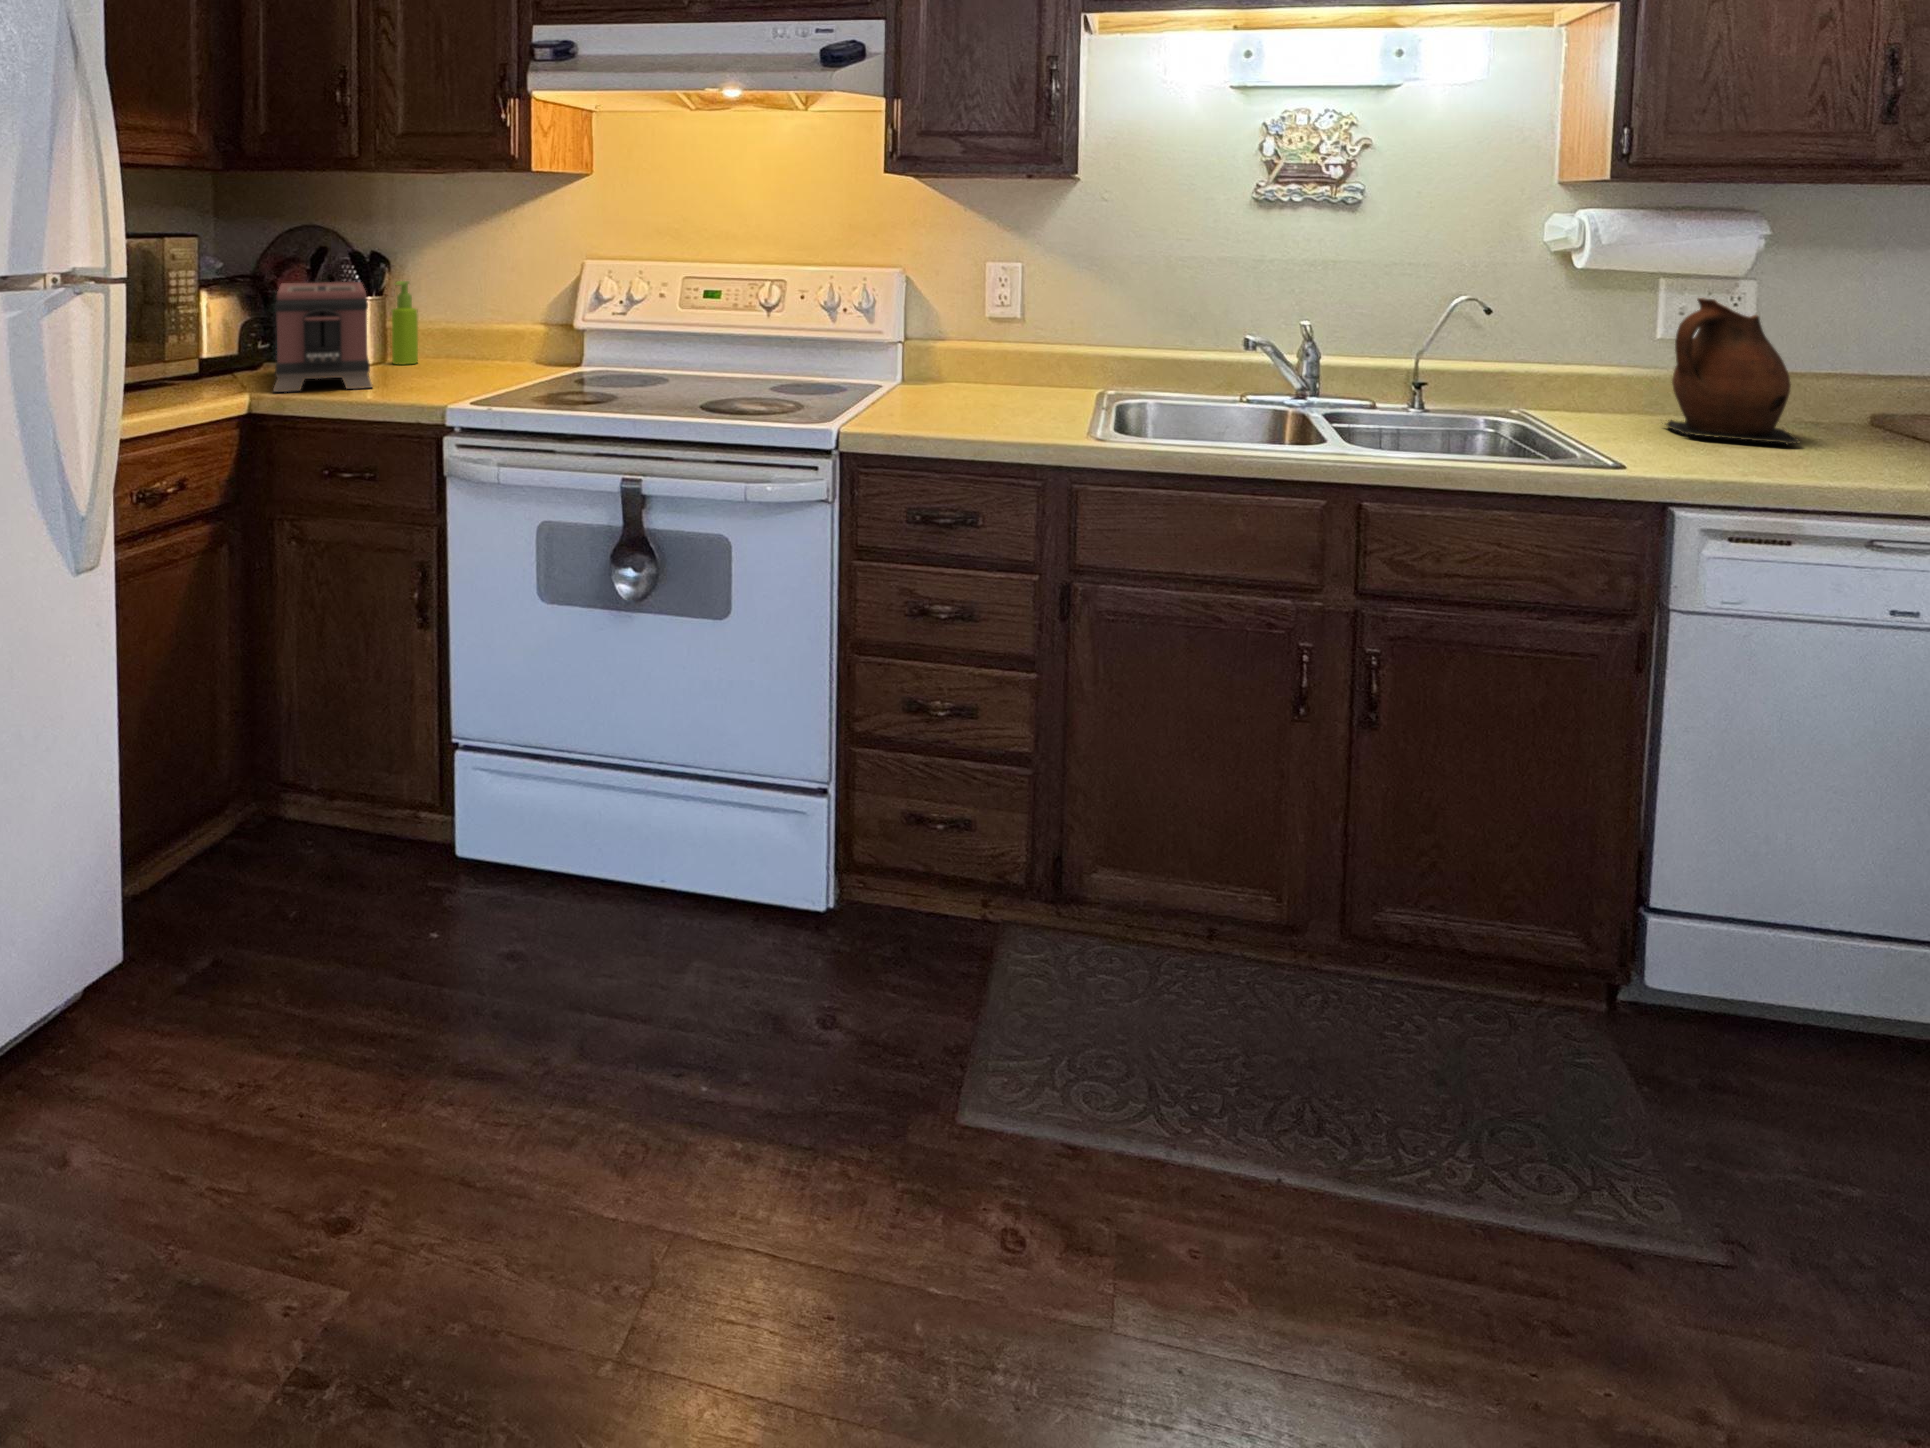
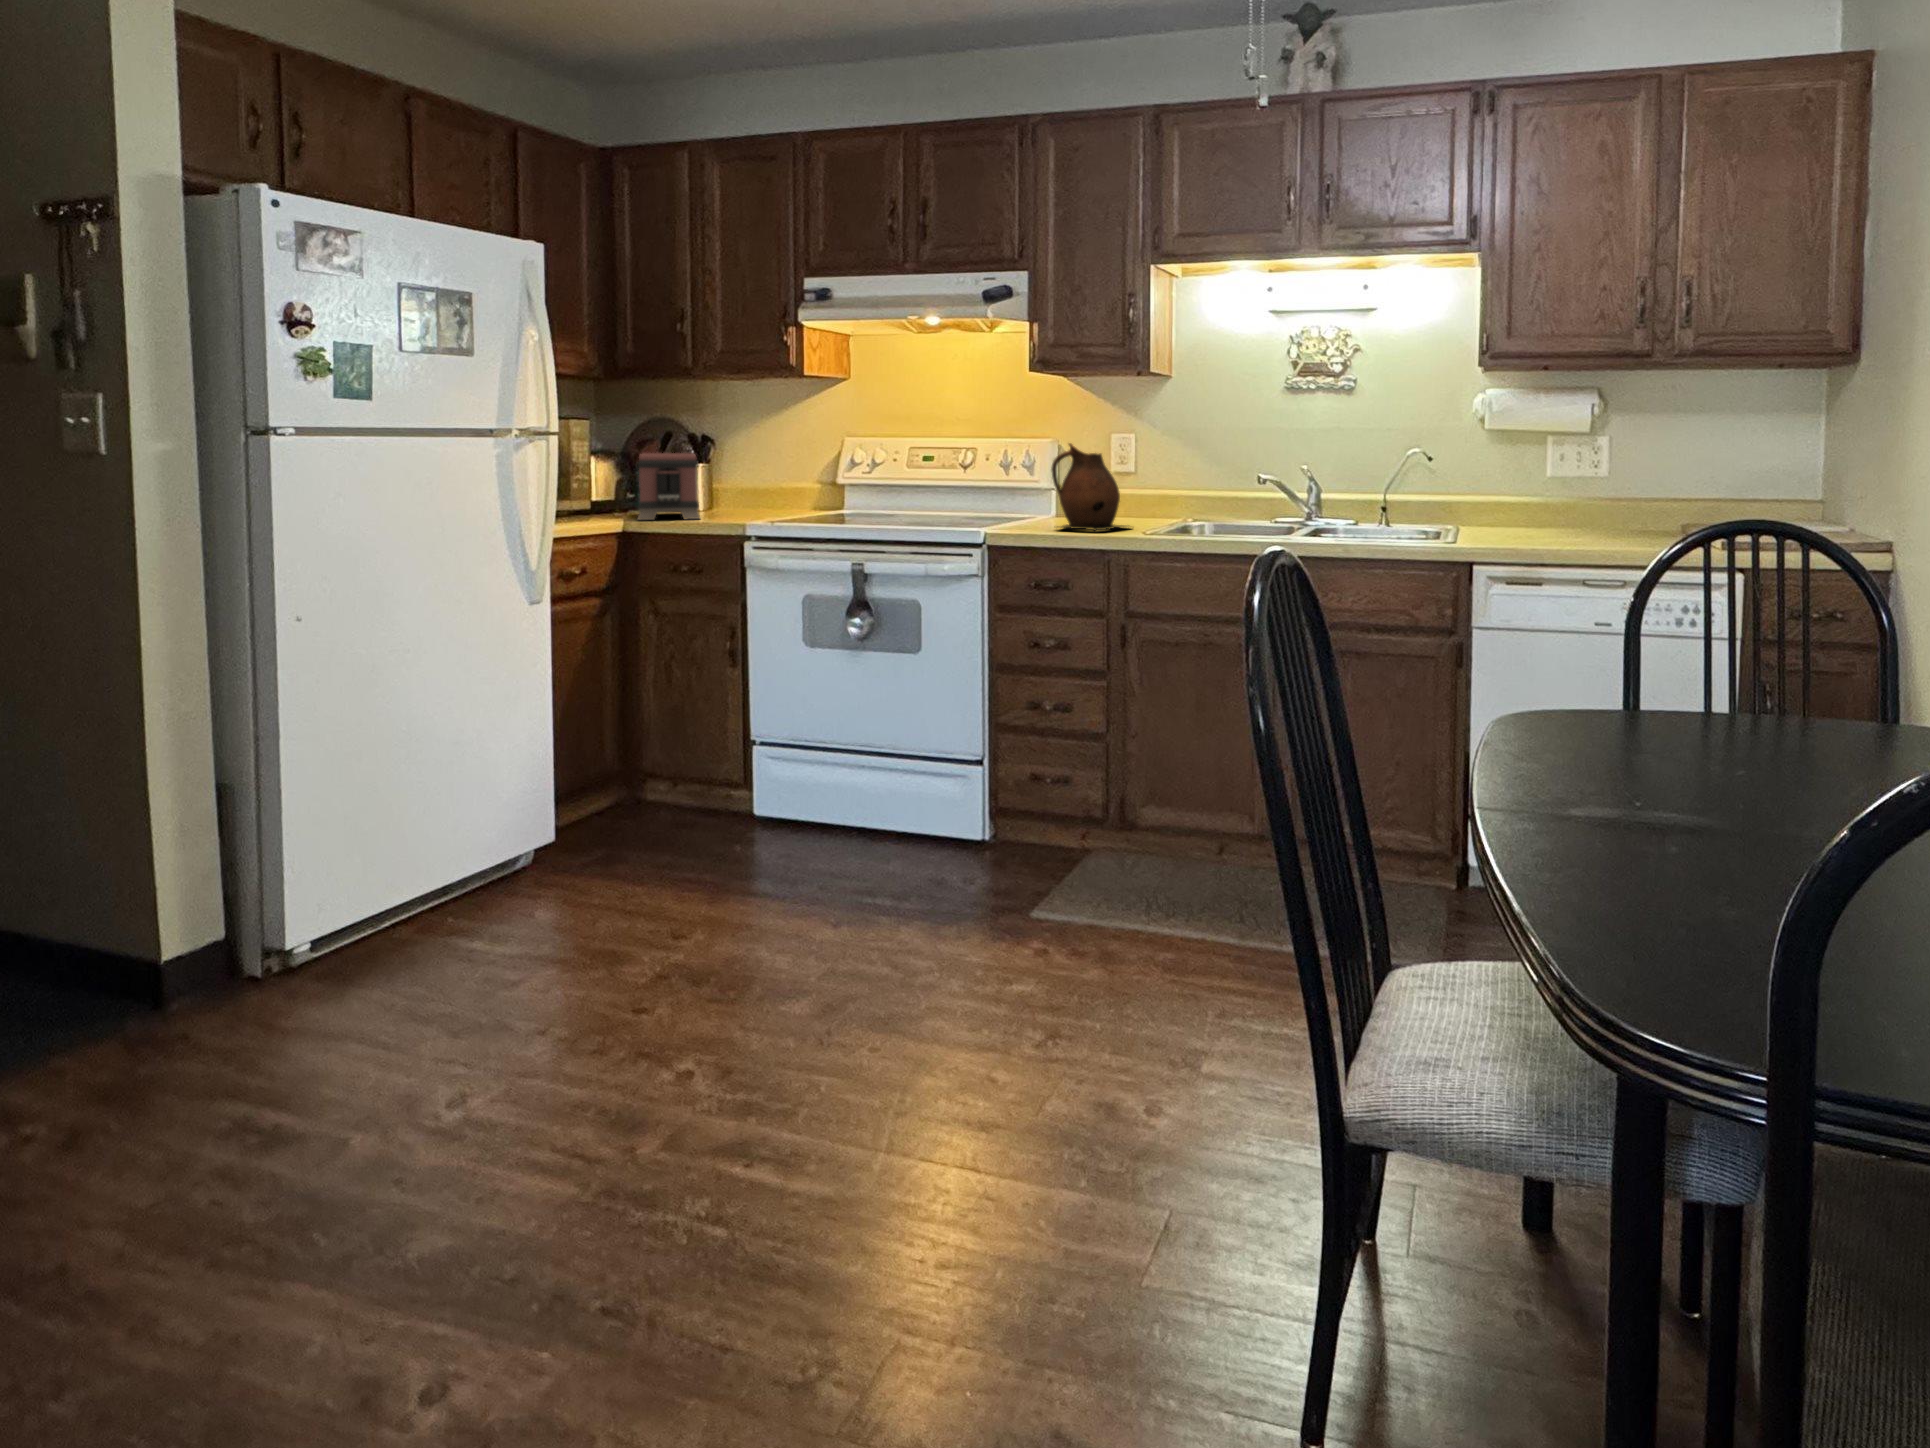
soap dispenser: present [392,281,418,364] -> none [715,454,733,511]
ceramic pitcher: present [1665,298,1800,445] -> present [1052,443,1129,531]

